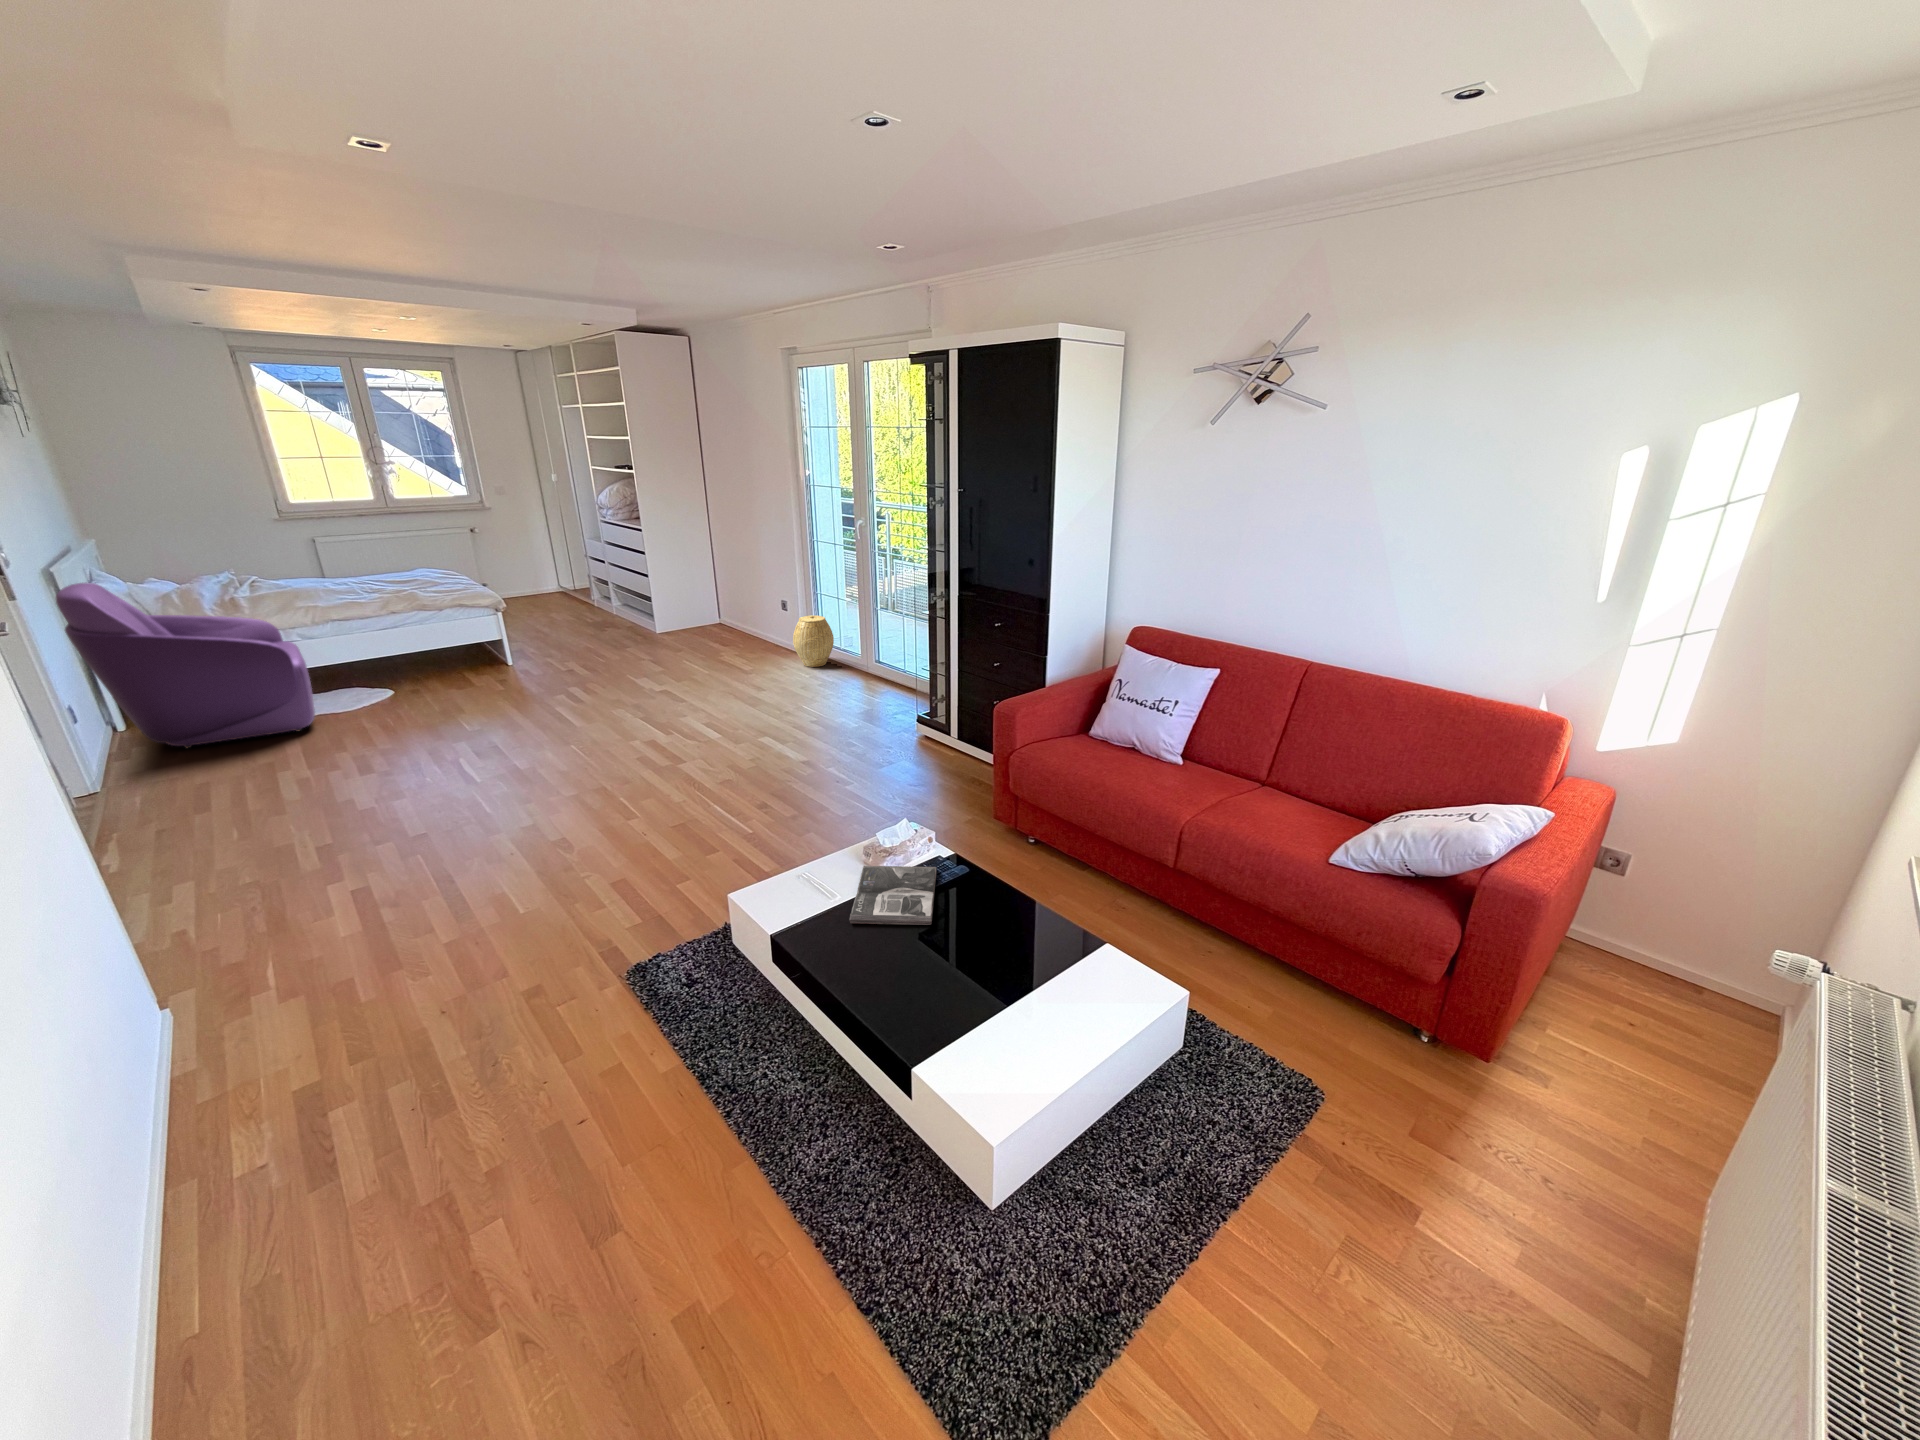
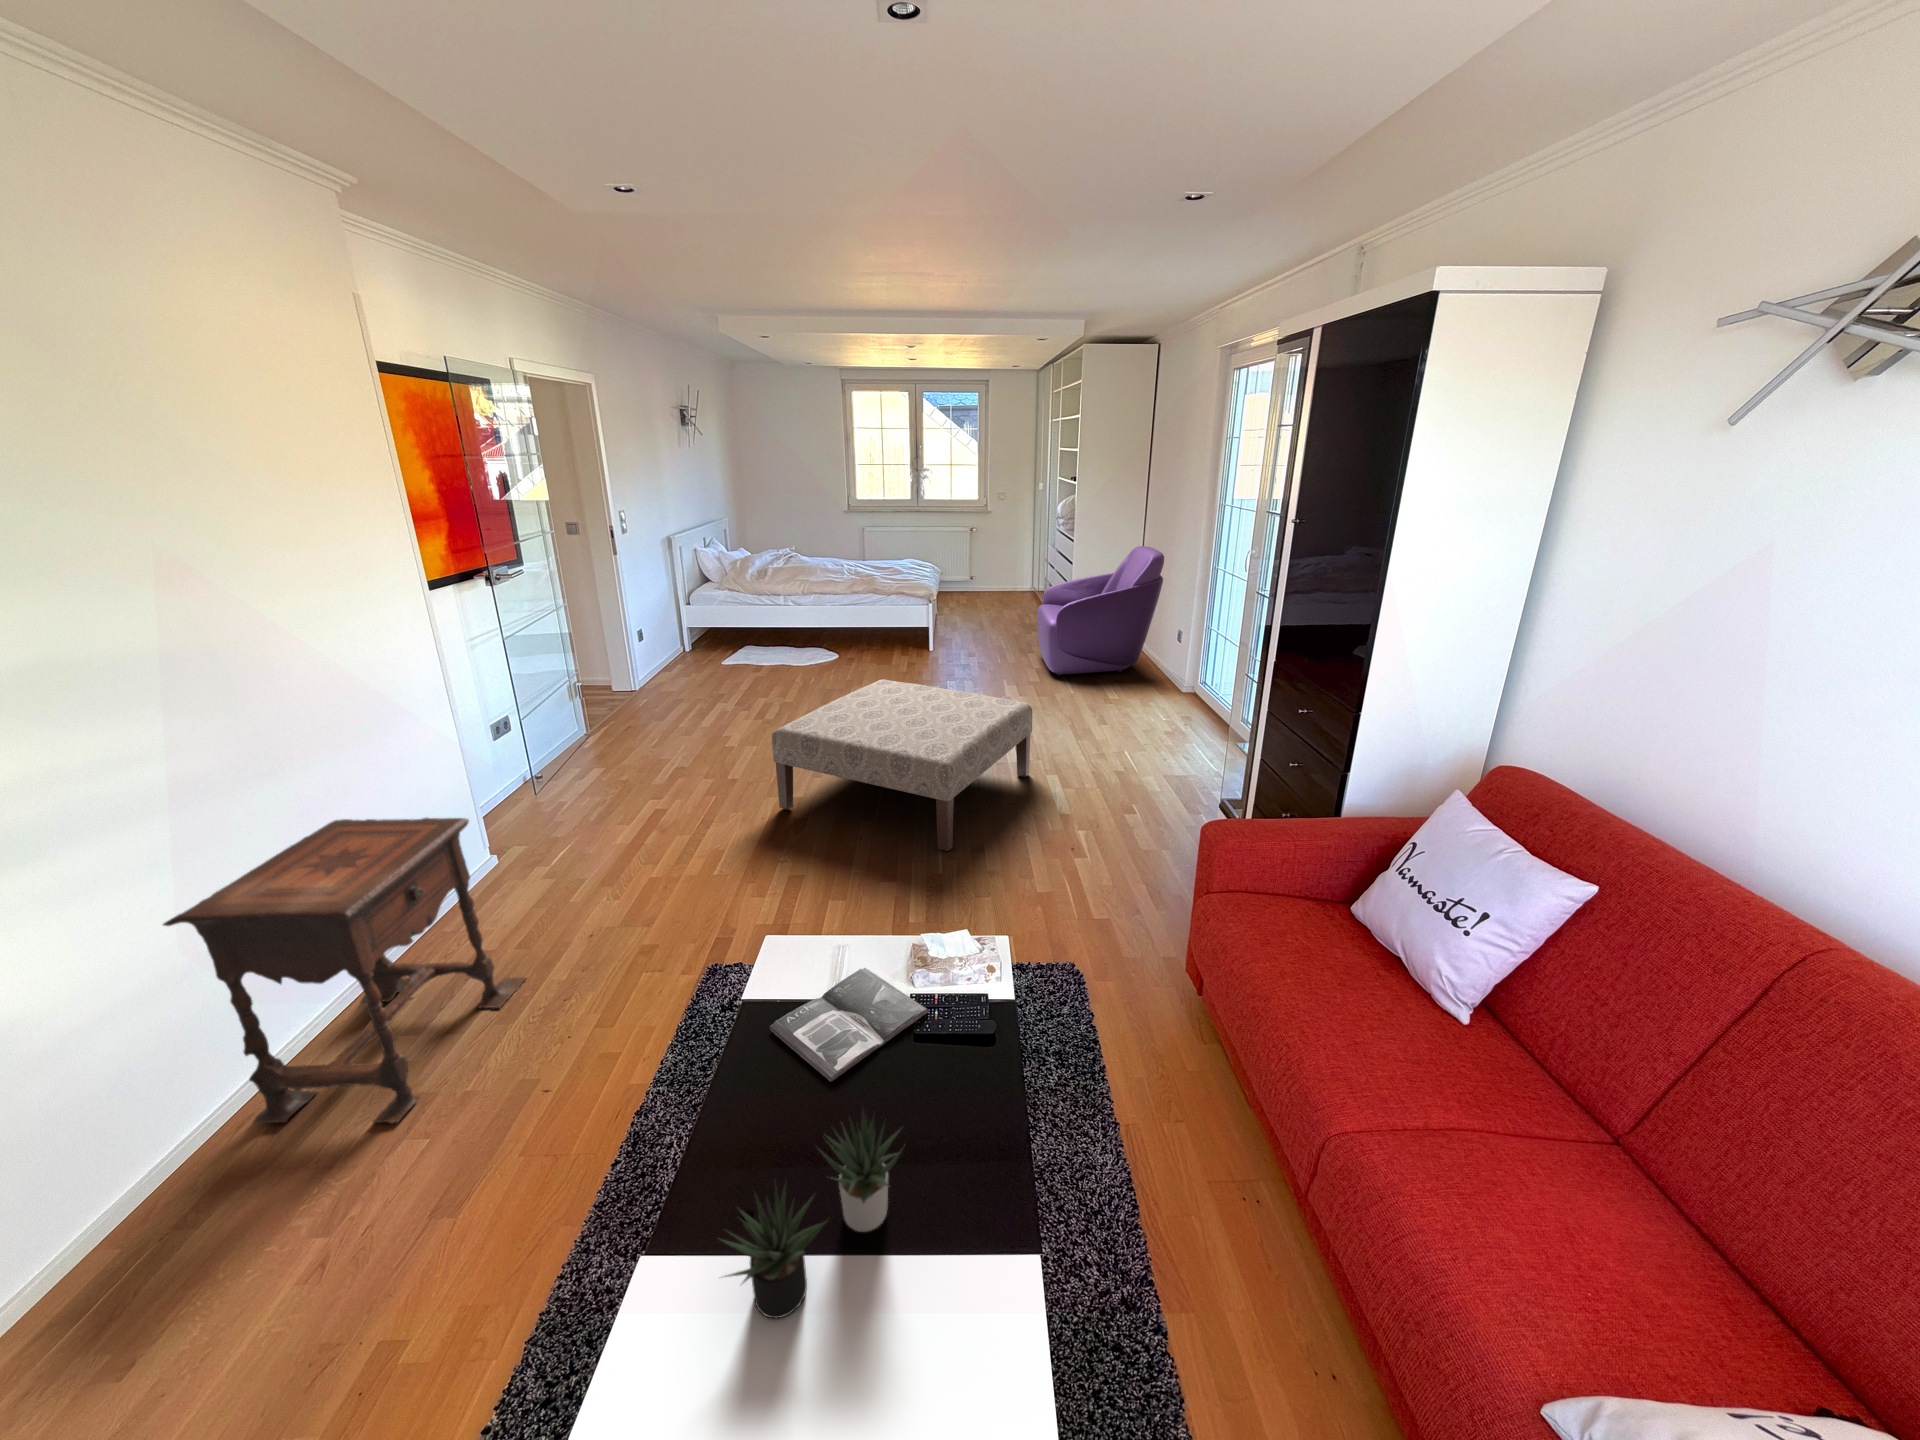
armchair: present [56,583,315,749] -> present [1037,546,1164,675]
woven basket: present [793,615,834,667] -> none [1165,652,1213,711]
ottoman: none [508,675,745,837] -> present [772,679,1032,851]
succulent plant: none [1002,887,1075,1019] -> present [721,1113,905,1318]
side table: none [79,893,456,1351] -> present [163,818,526,1124]

